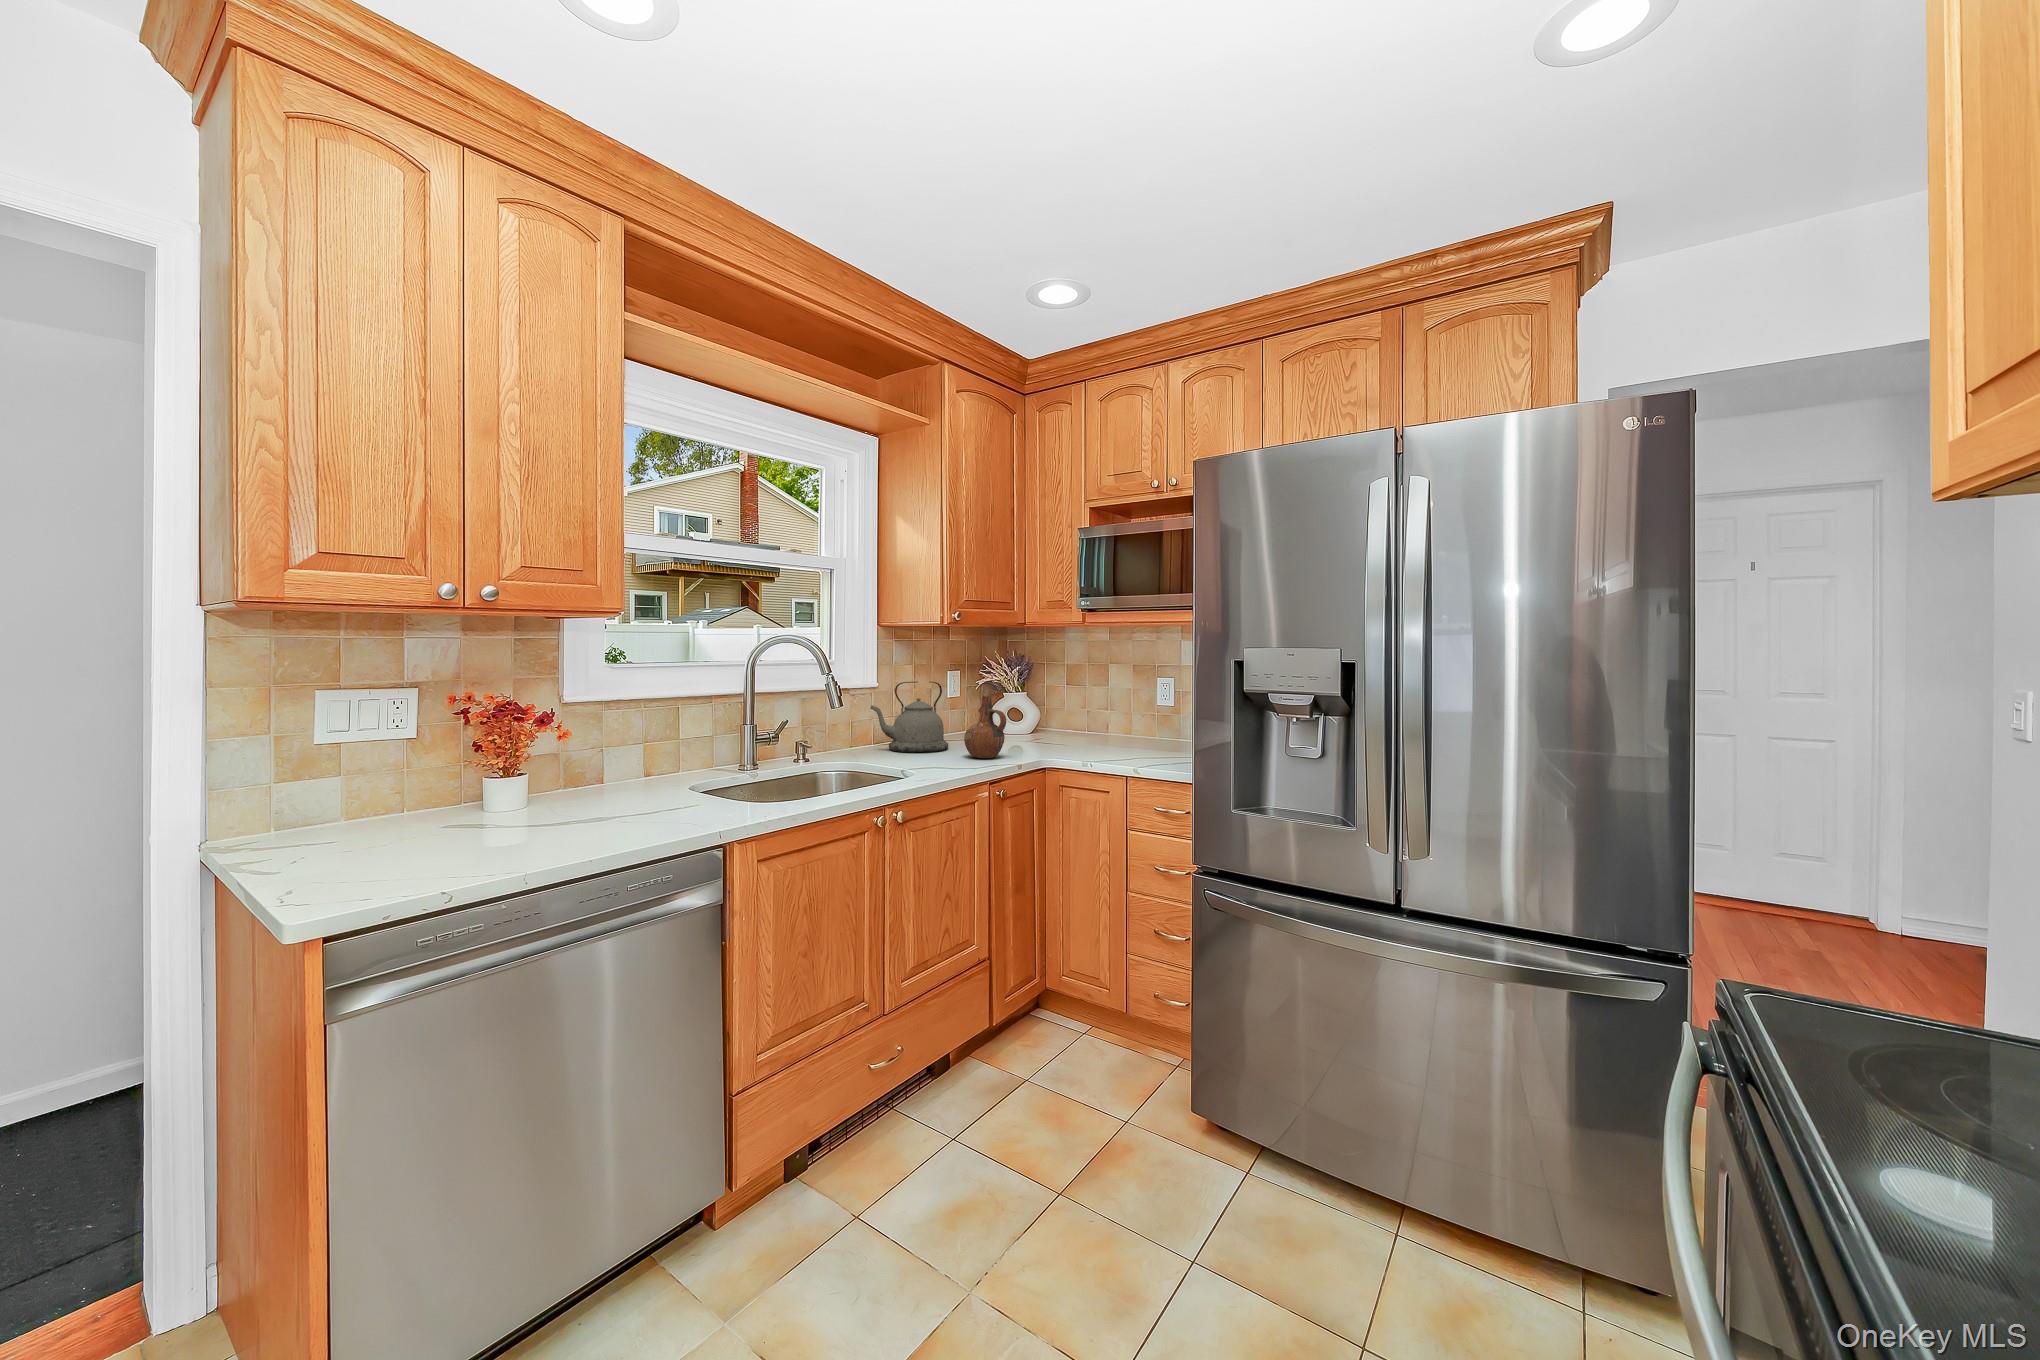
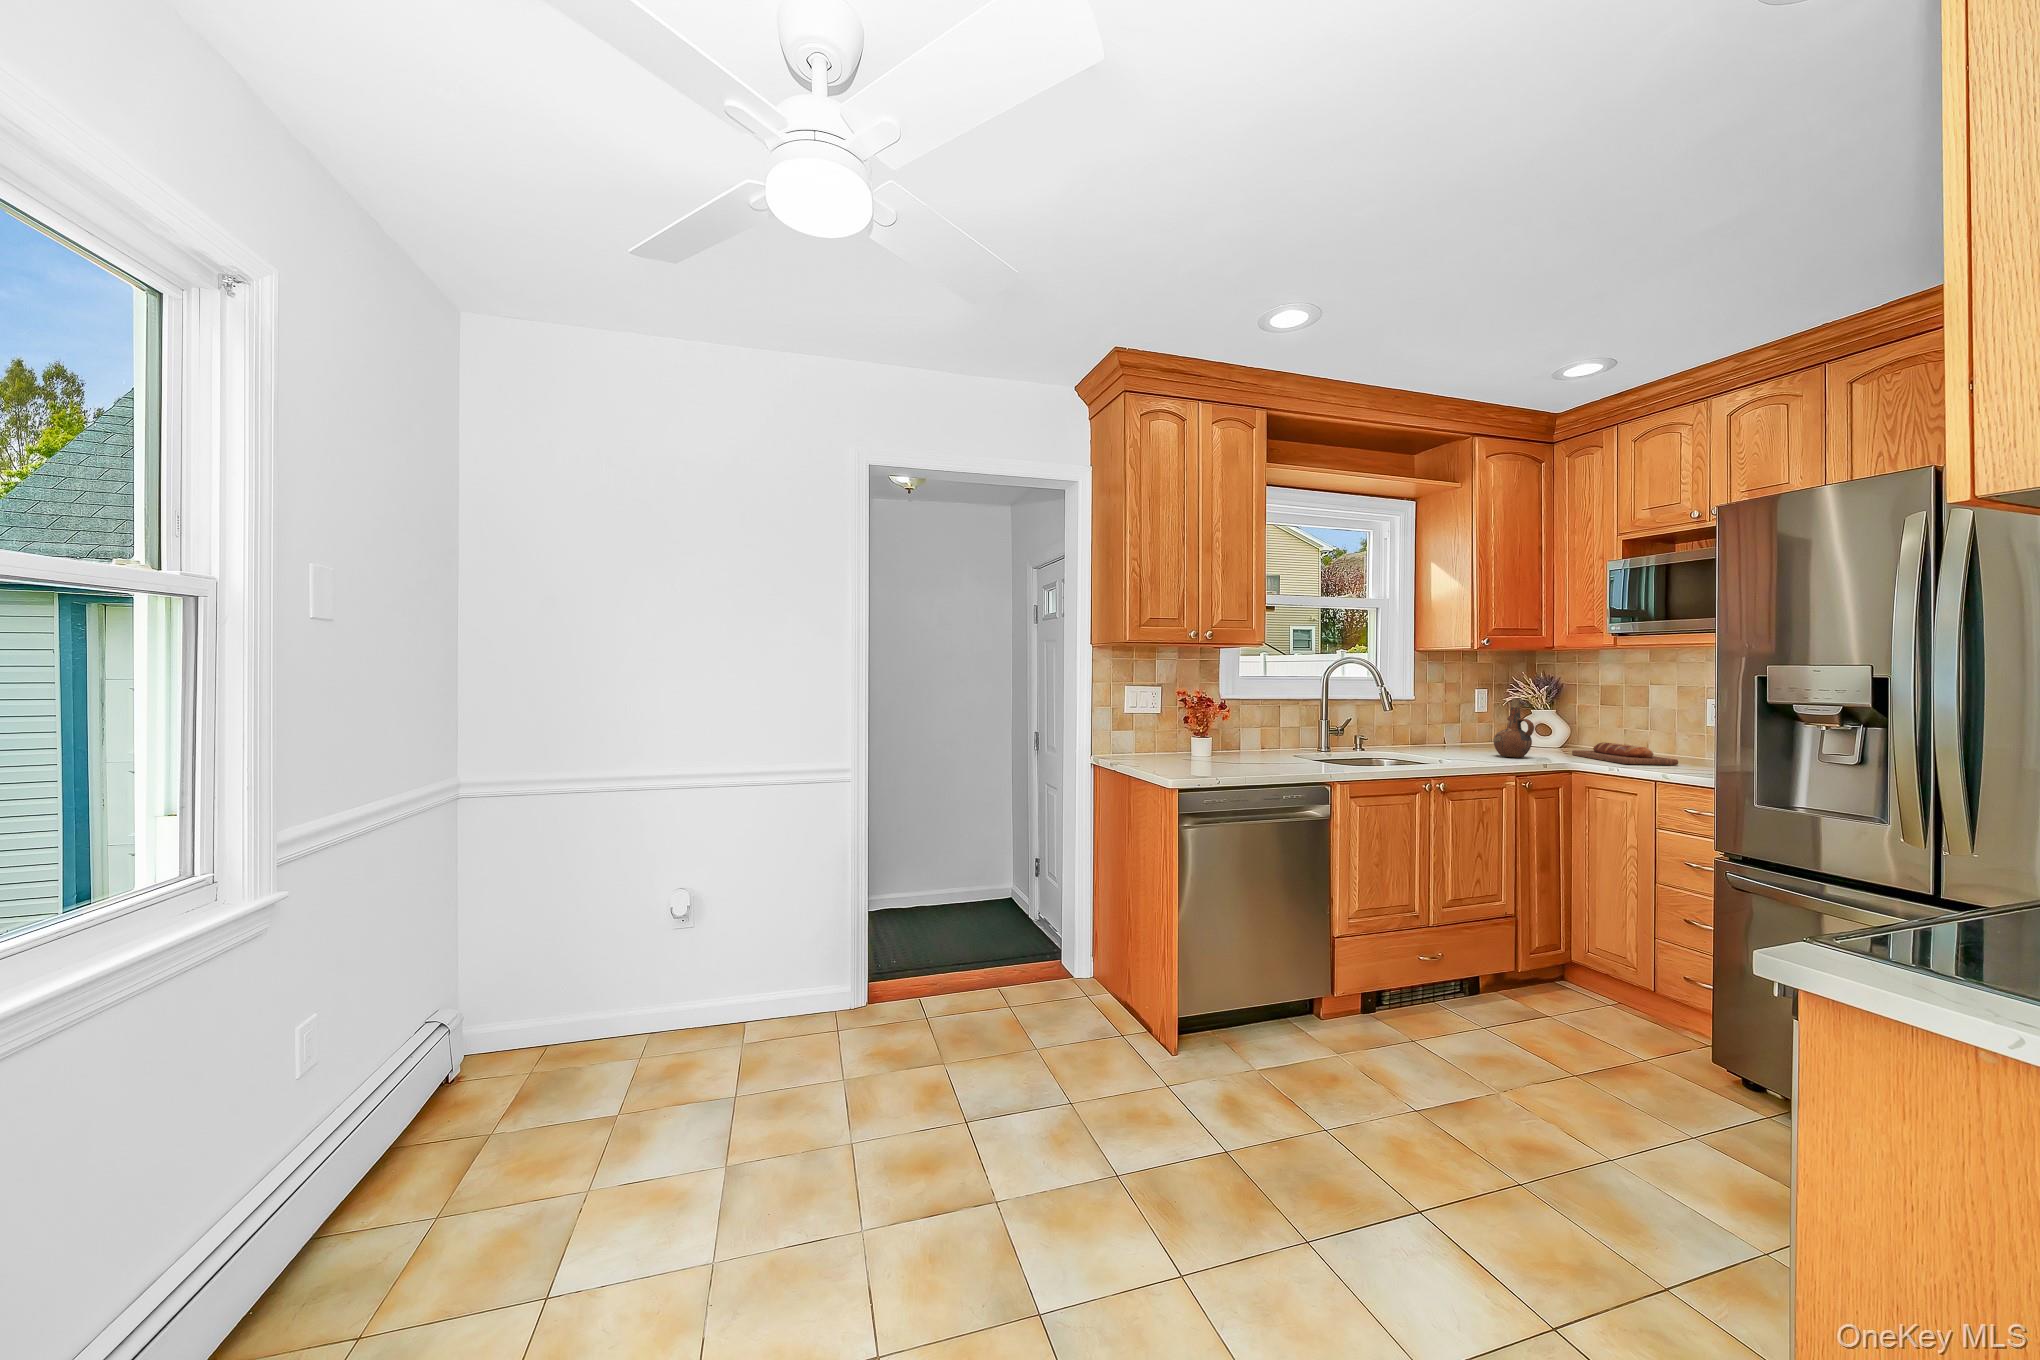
kettle: present [871,682,948,752] -> none [1409,695,1477,751]
bread loaf: none [1044,732,1141,758] -> present [1572,742,1678,765]

